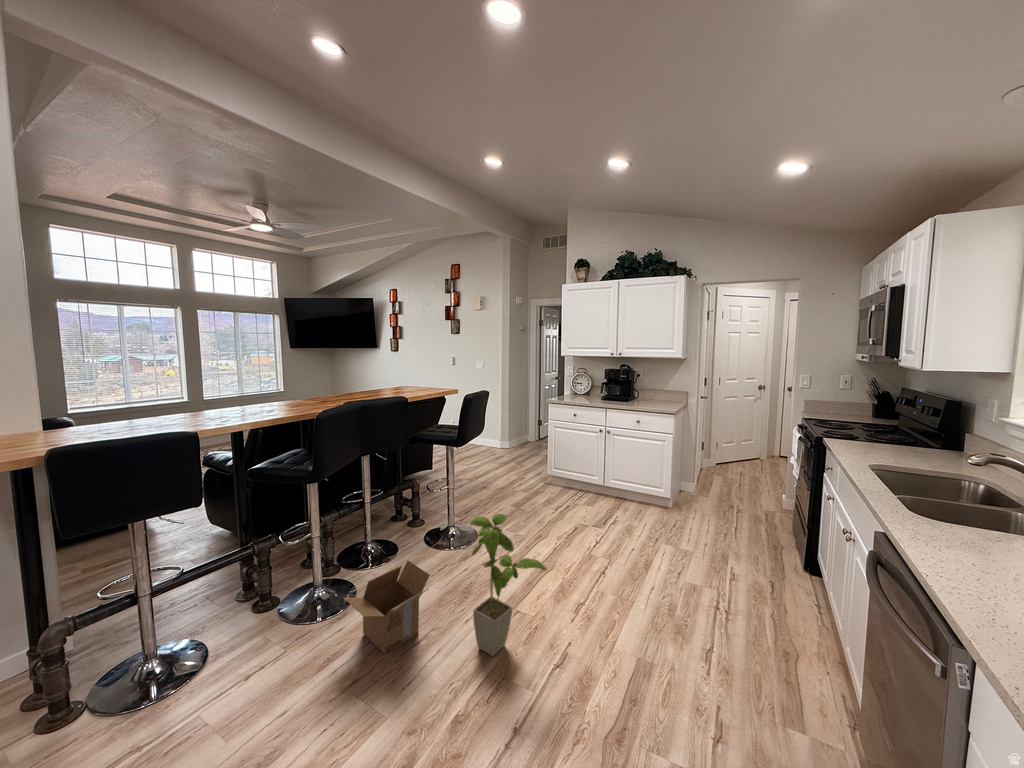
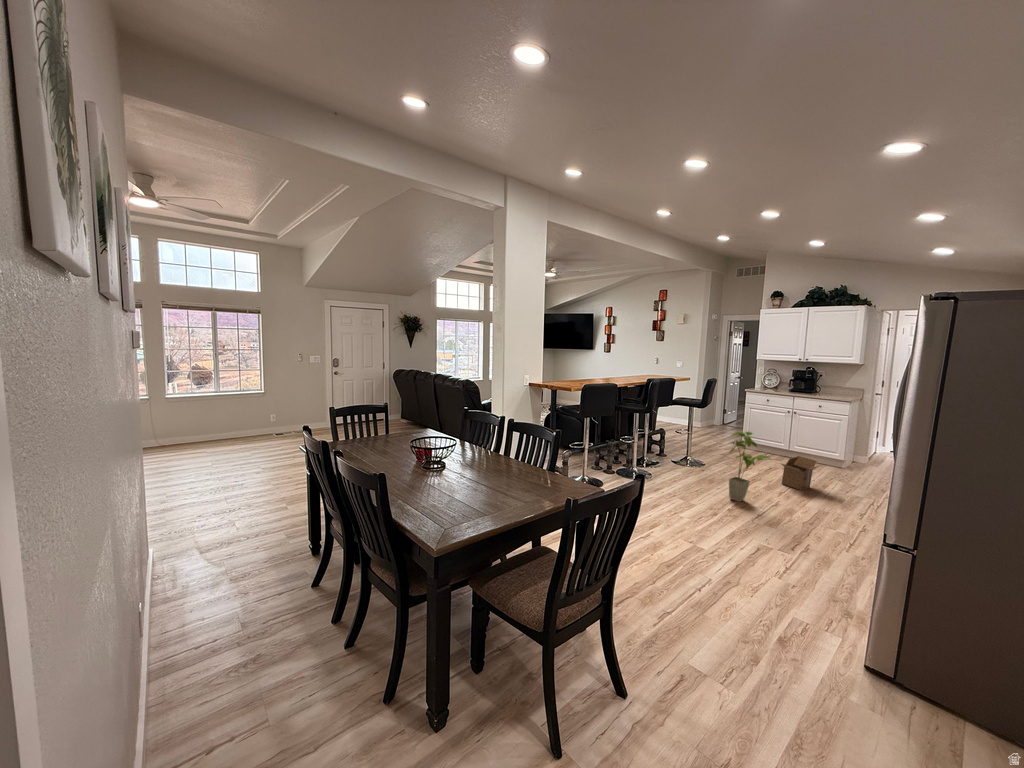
cardboard box: present [344,561,430,654] -> present [782,456,818,490]

